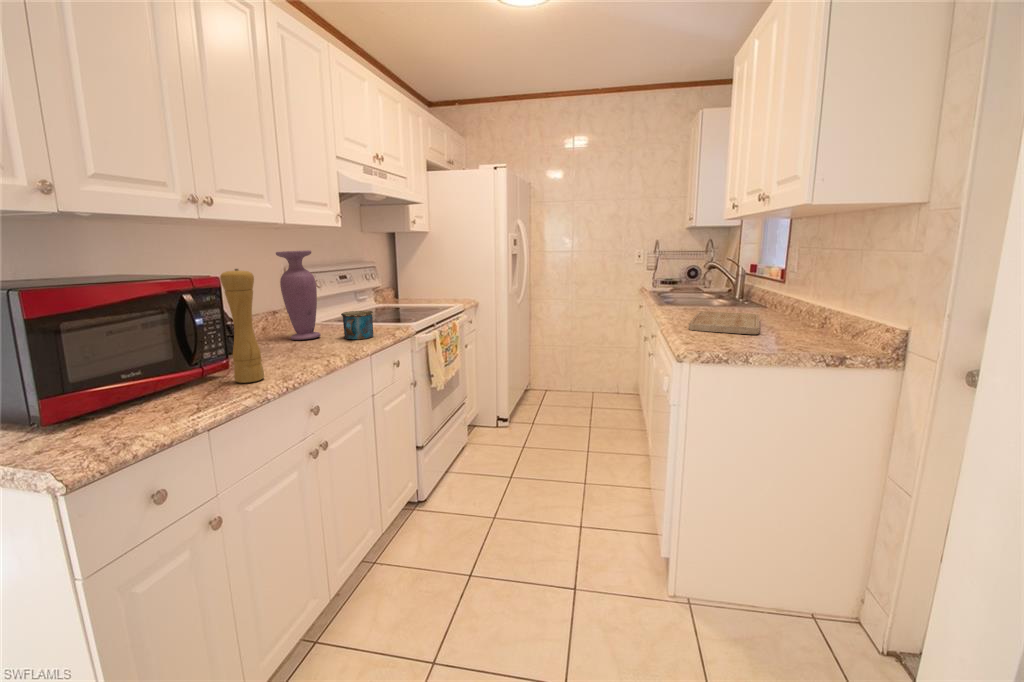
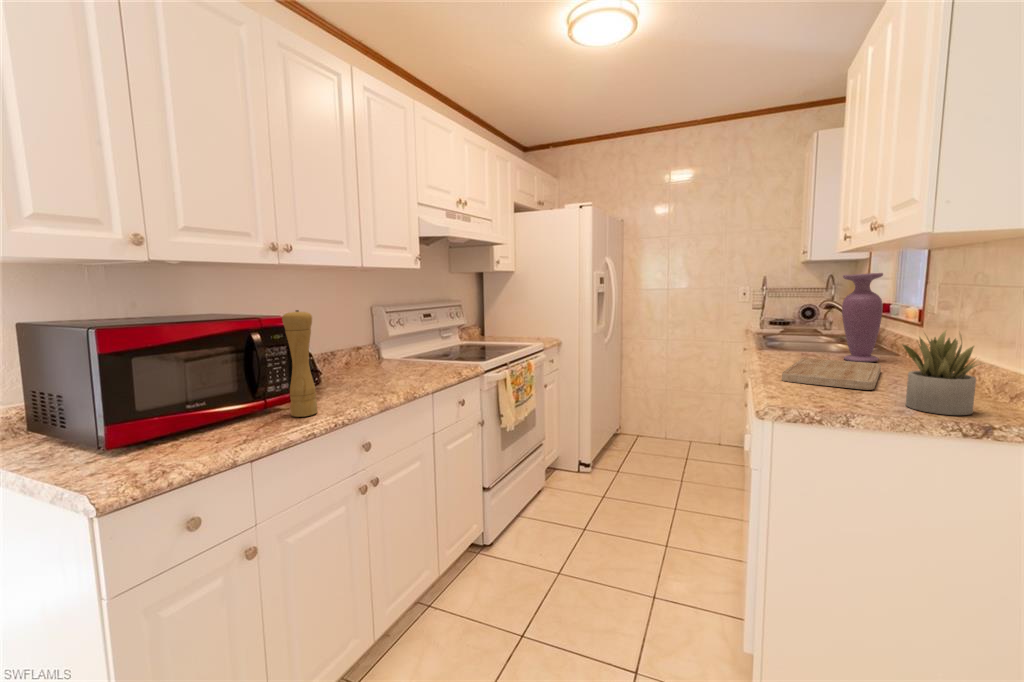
vase: present [276,250,321,340] -> present [842,273,883,362]
succulent plant: none [783,283,840,350] -> present [903,330,979,415]
mug: present [341,311,374,339] -> none [410,349,440,377]

